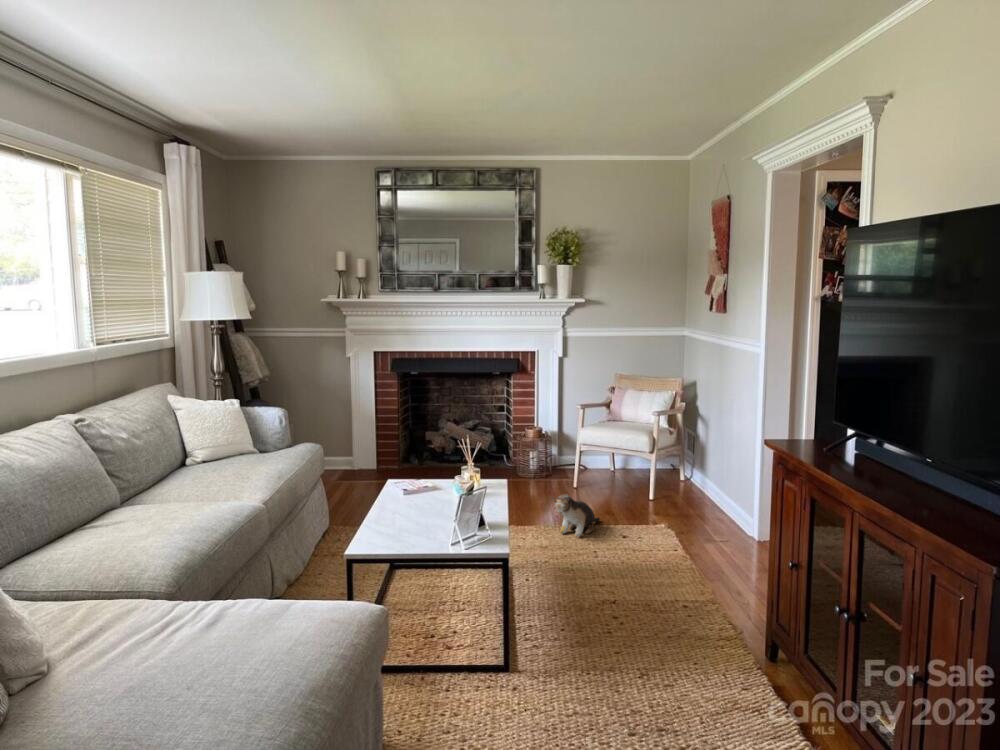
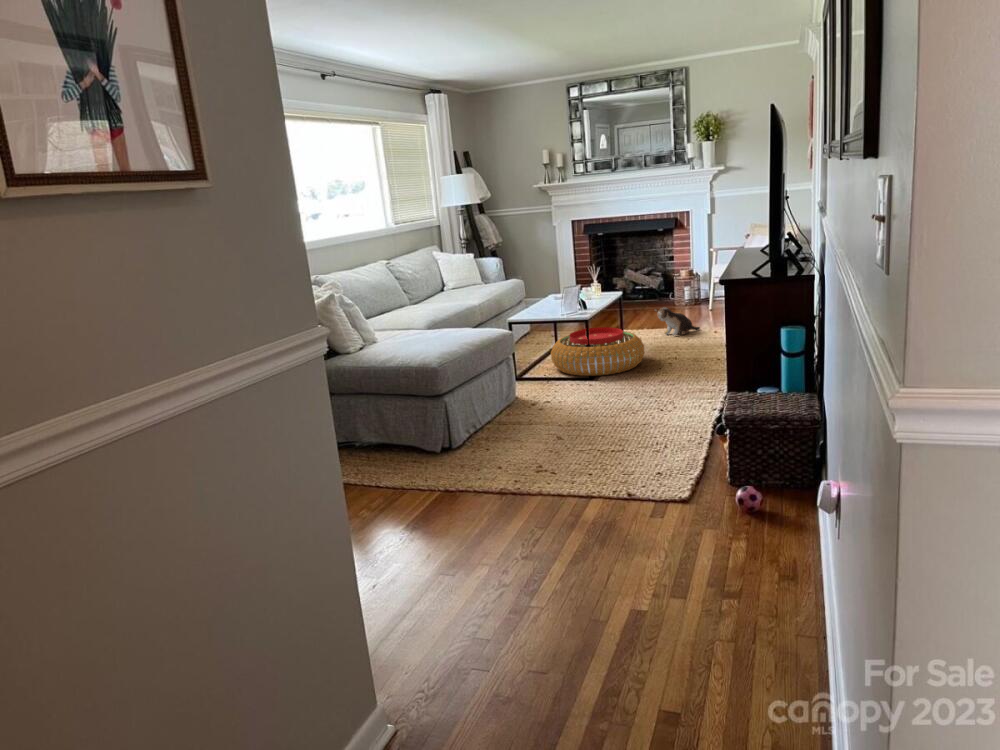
pouf: none [439,552,613,674] -> present [551,327,645,376]

